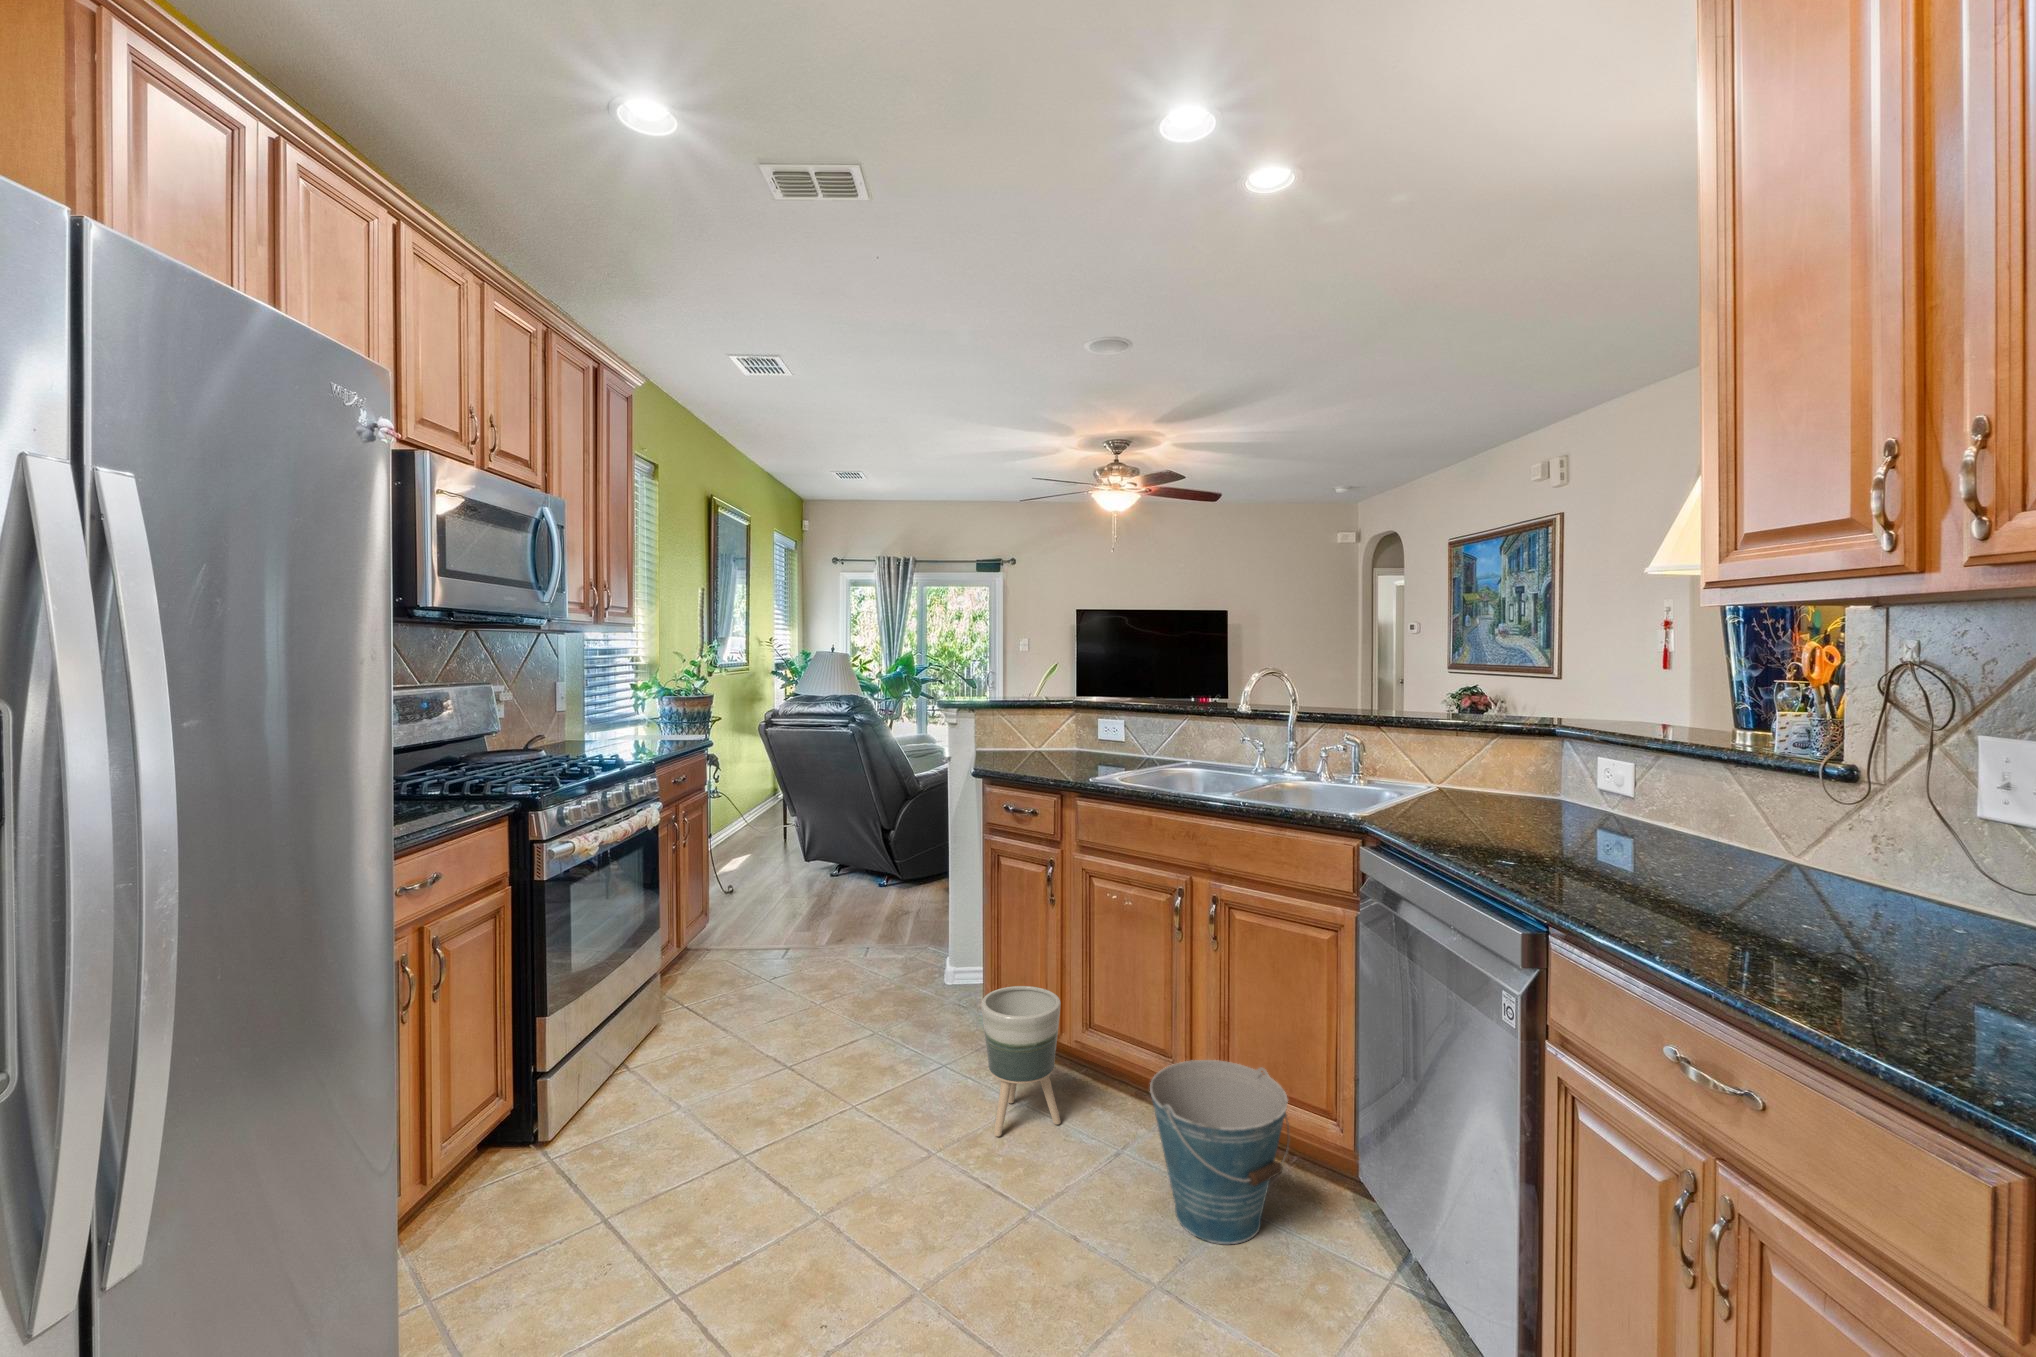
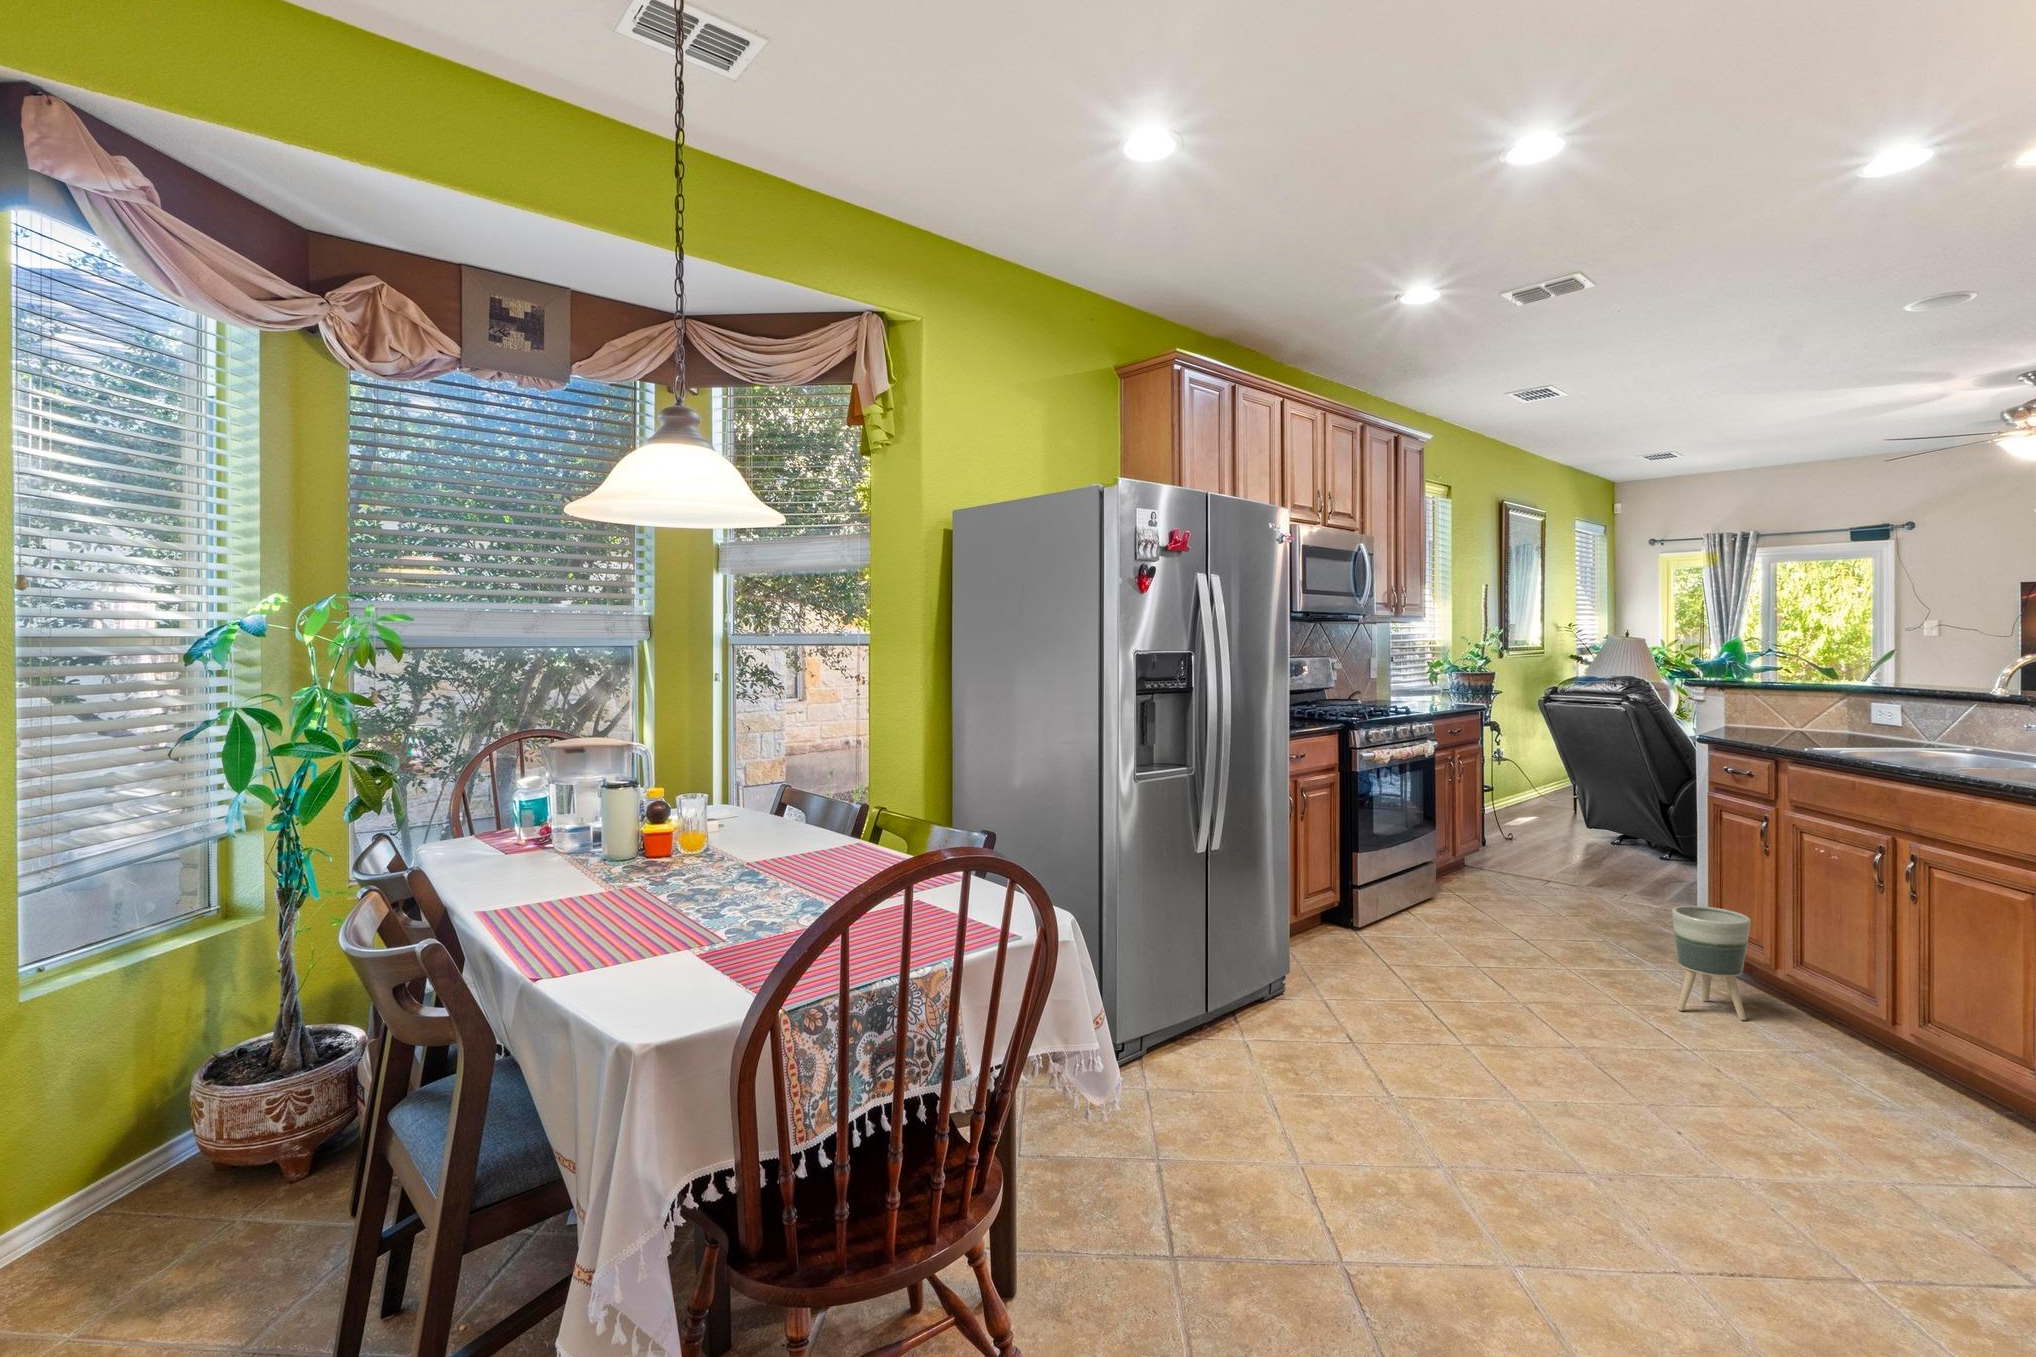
bucket: present [1150,1060,1290,1244] -> none [1794,973,1946,1110]

